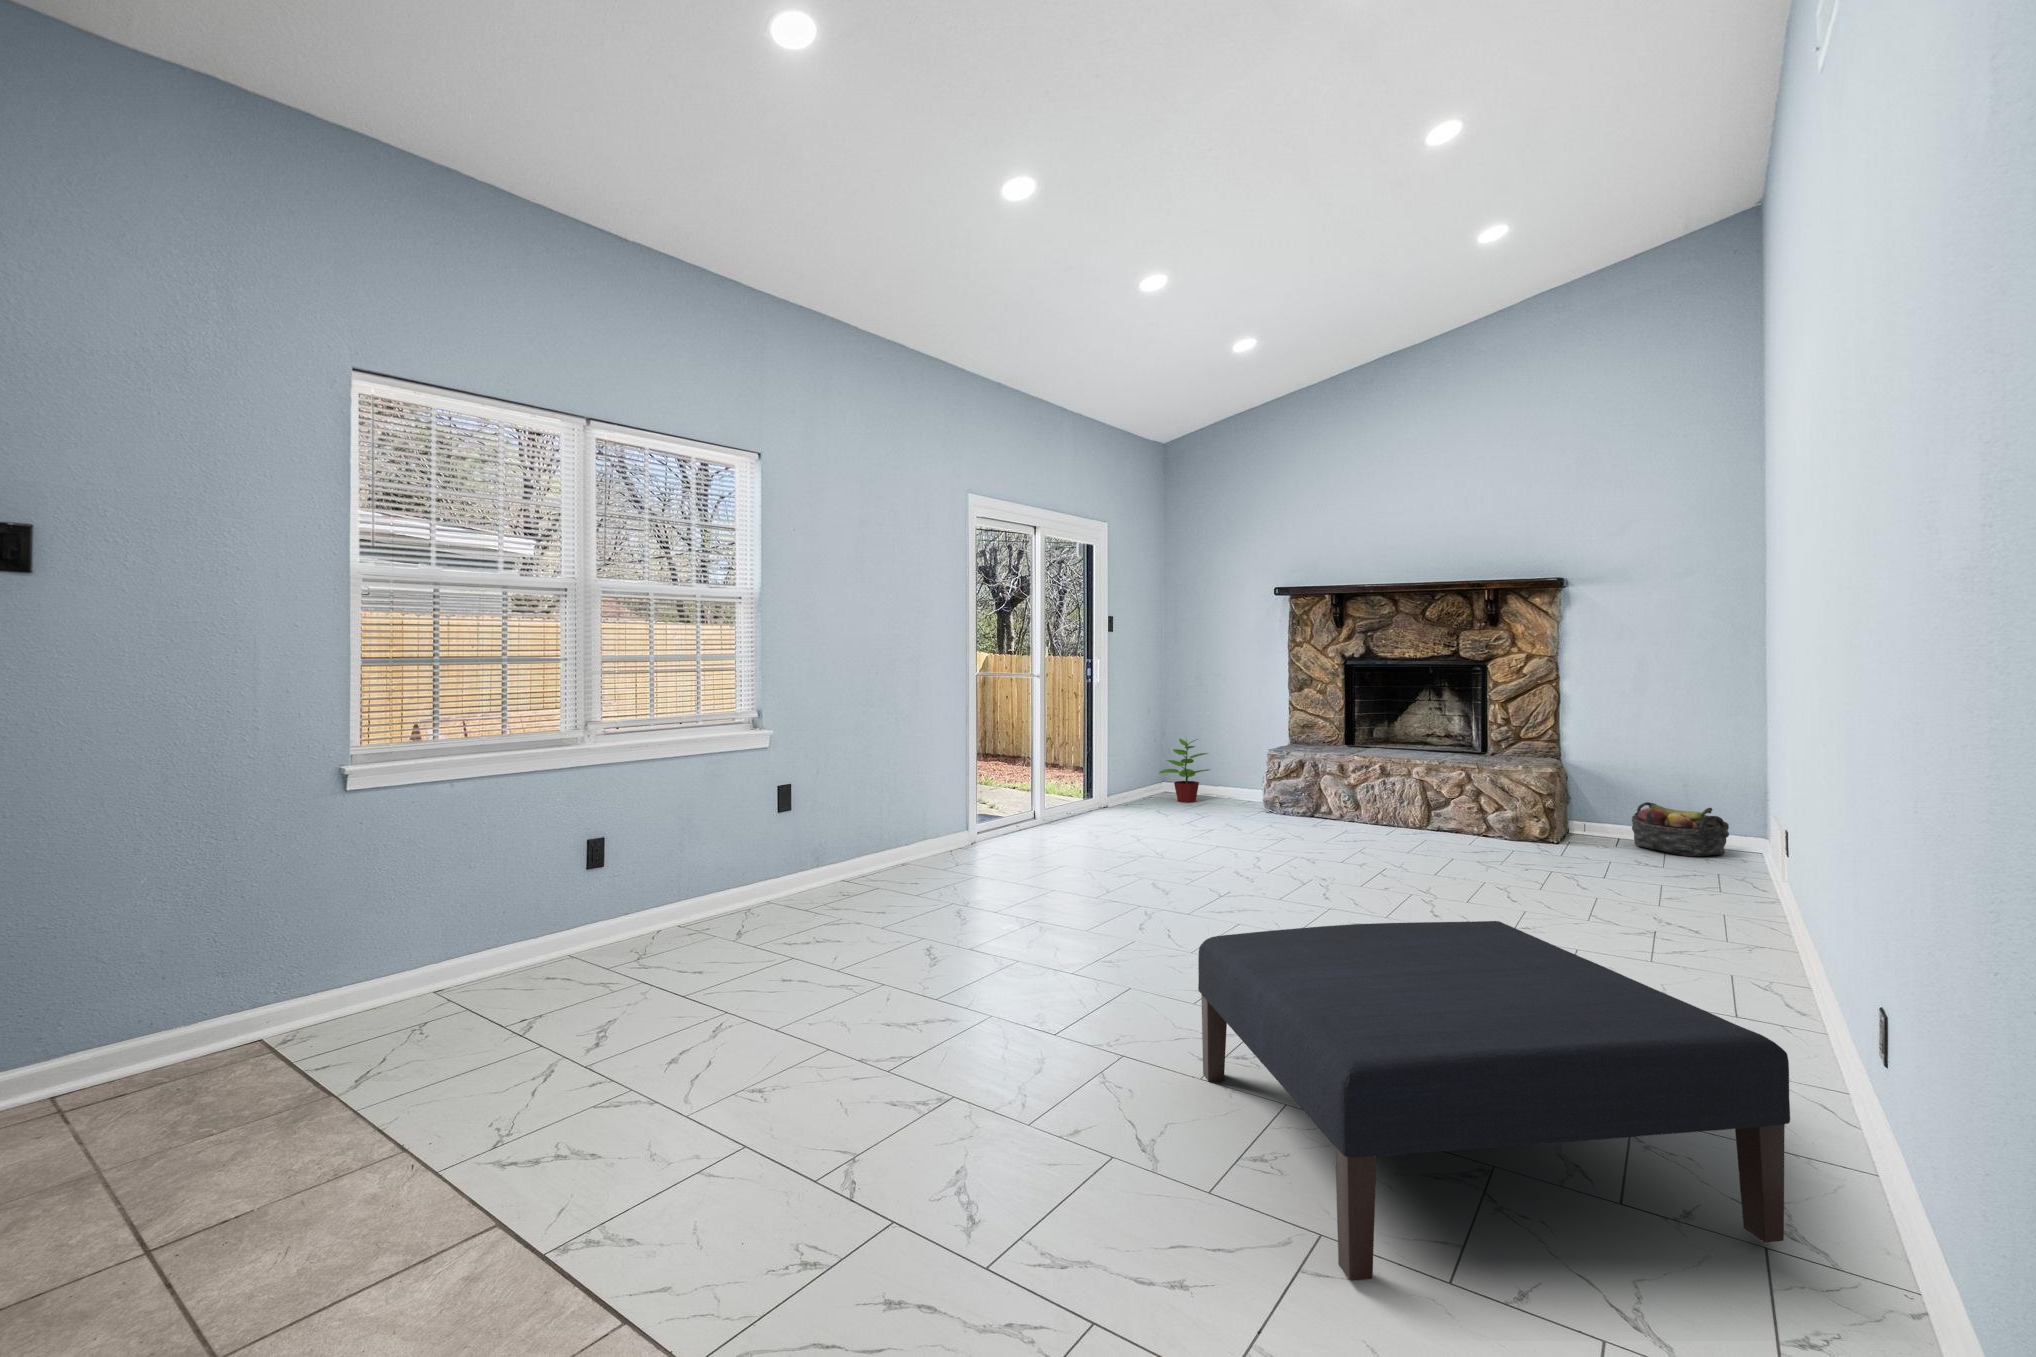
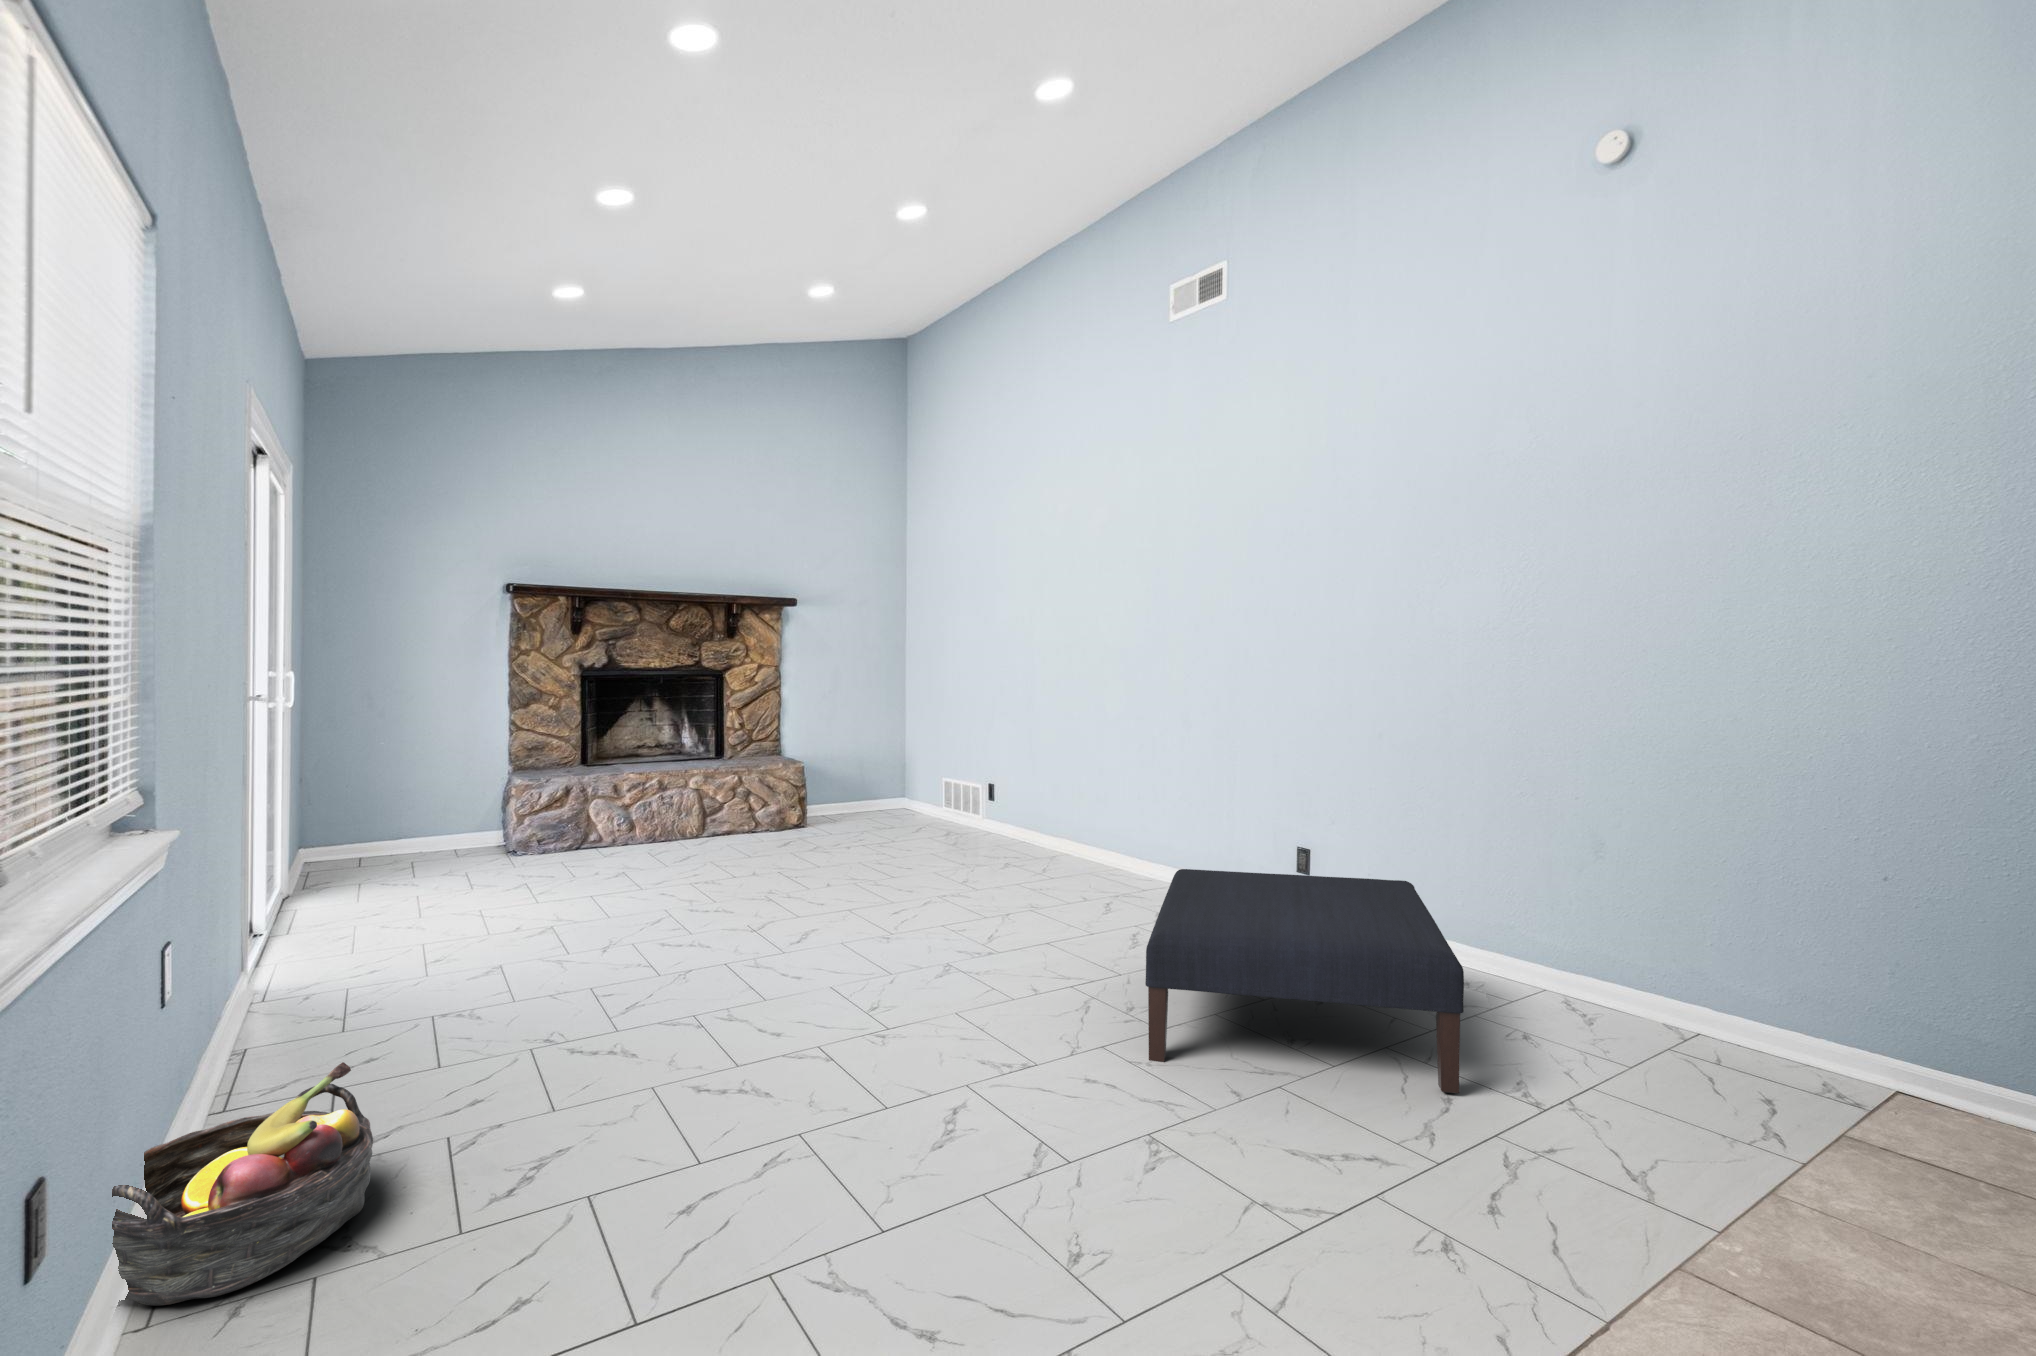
potted plant: present [1159,739,1210,802] -> none [319,775,410,868]
basket: present [1632,802,1729,856] -> present [112,1062,373,1306]

